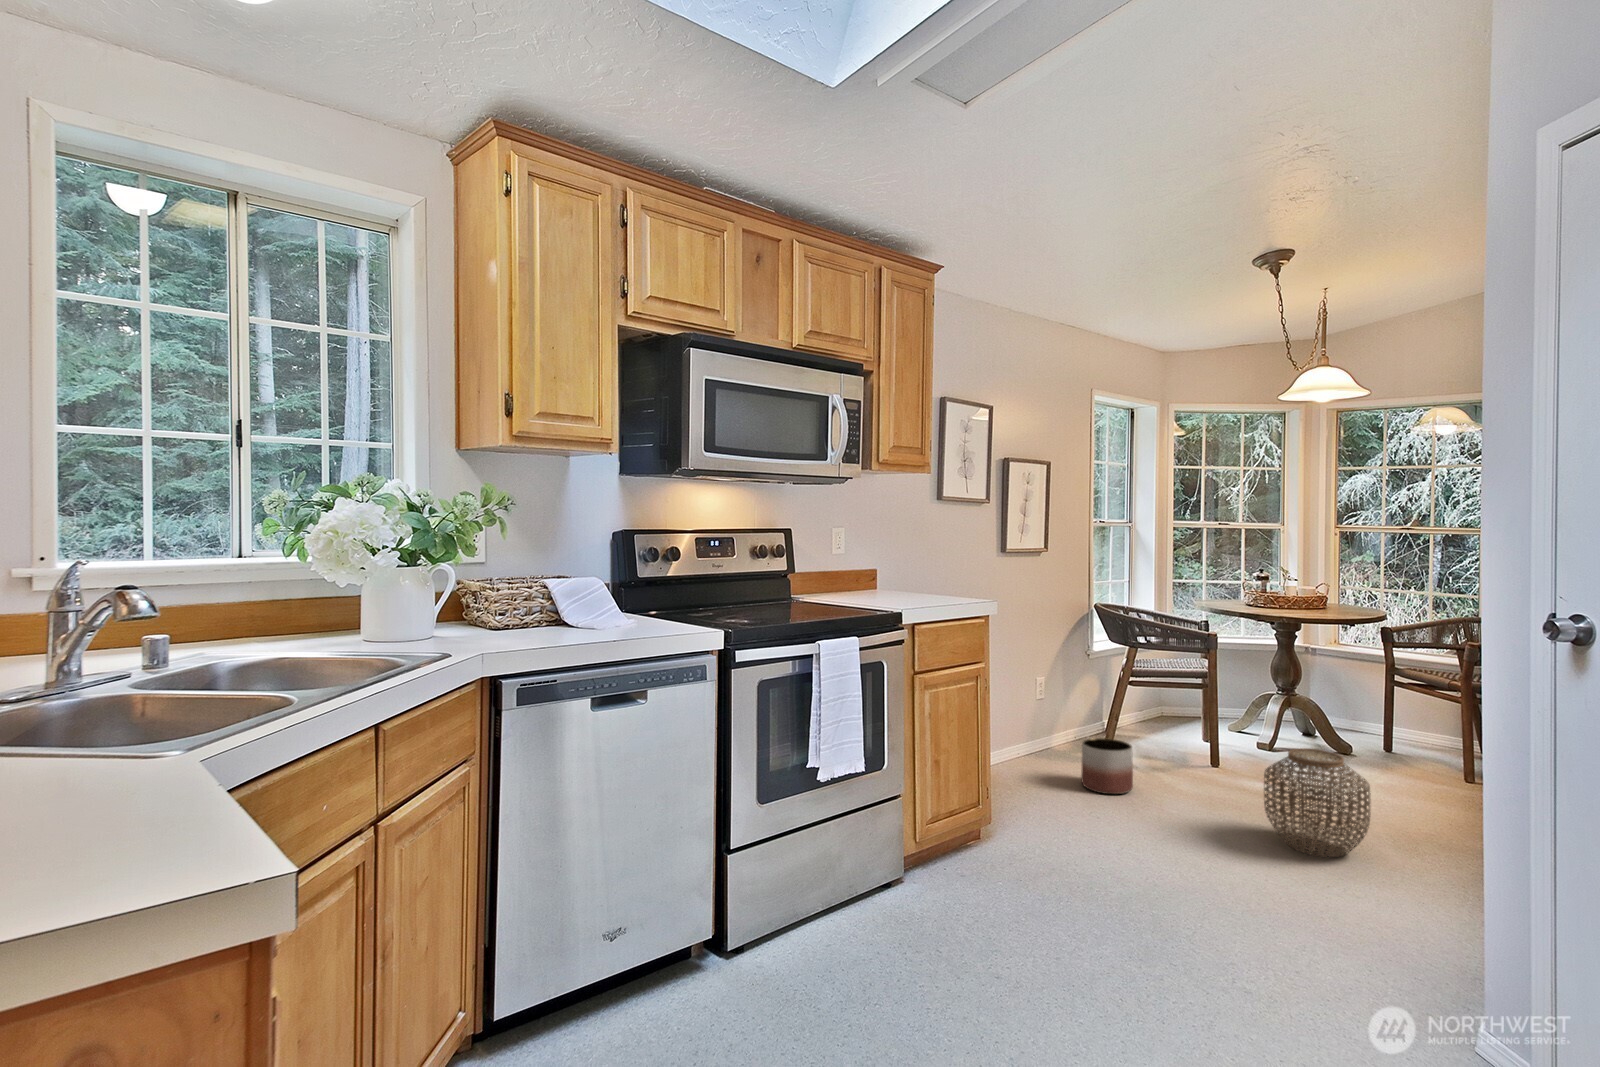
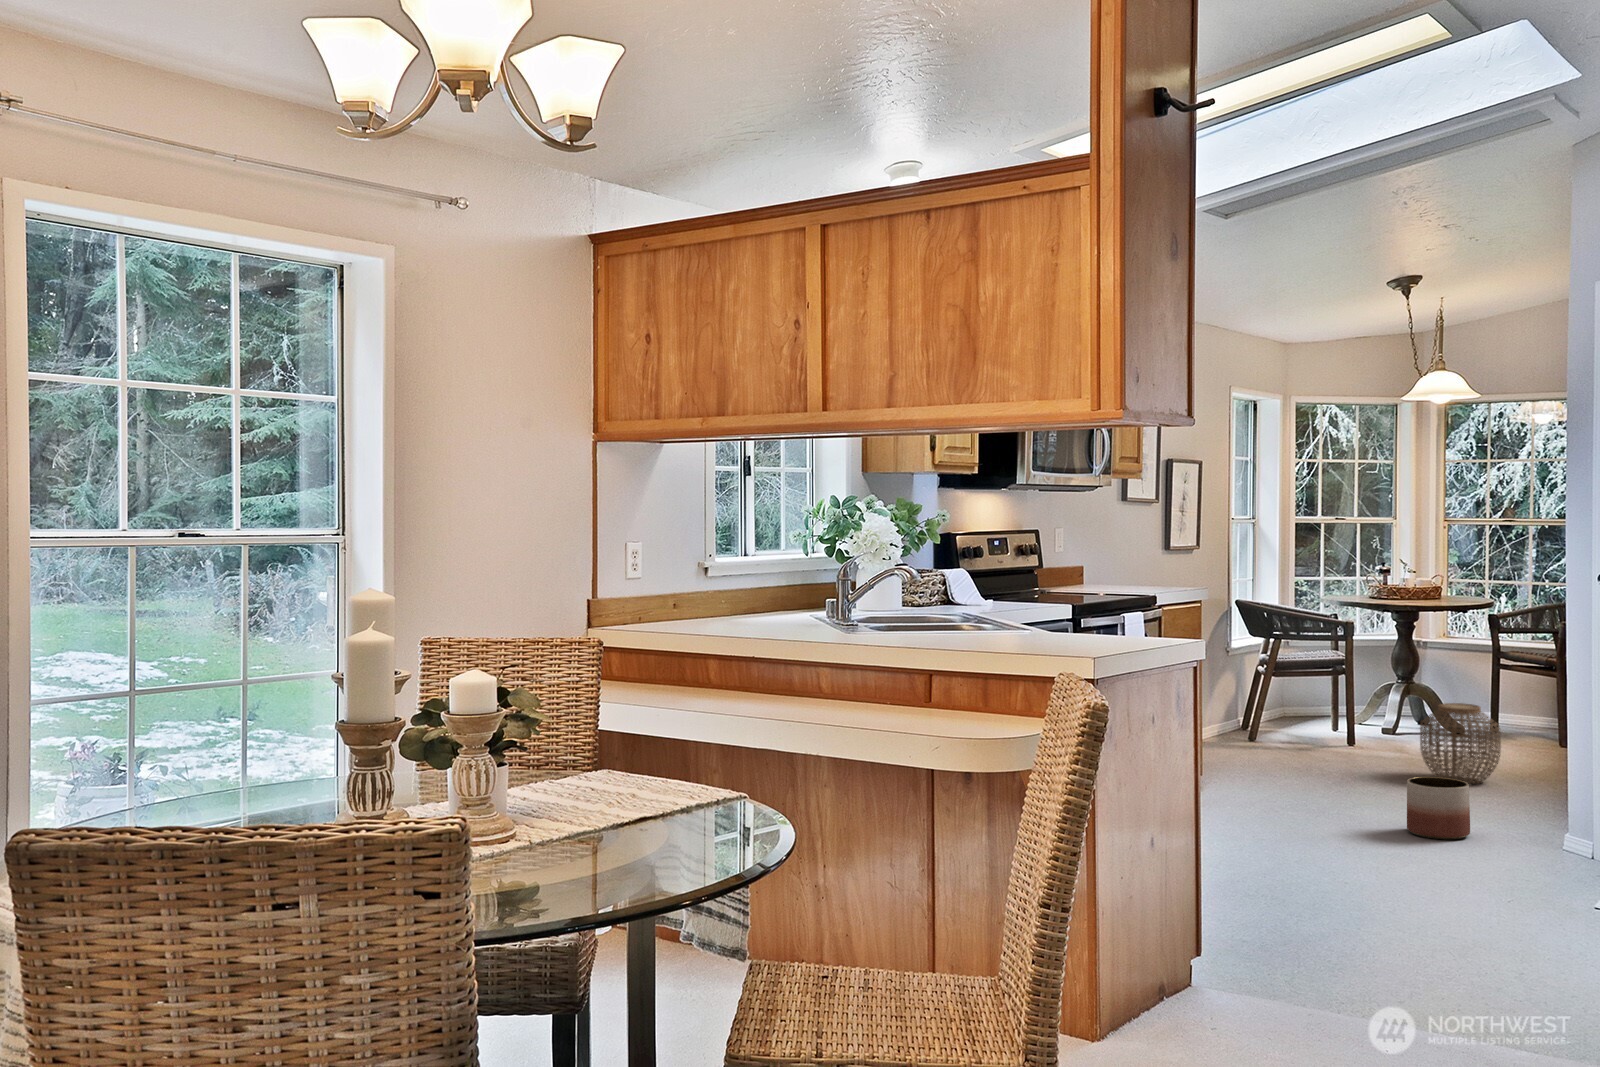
planter: present [1081,738,1133,794] -> present [1407,777,1470,839]

